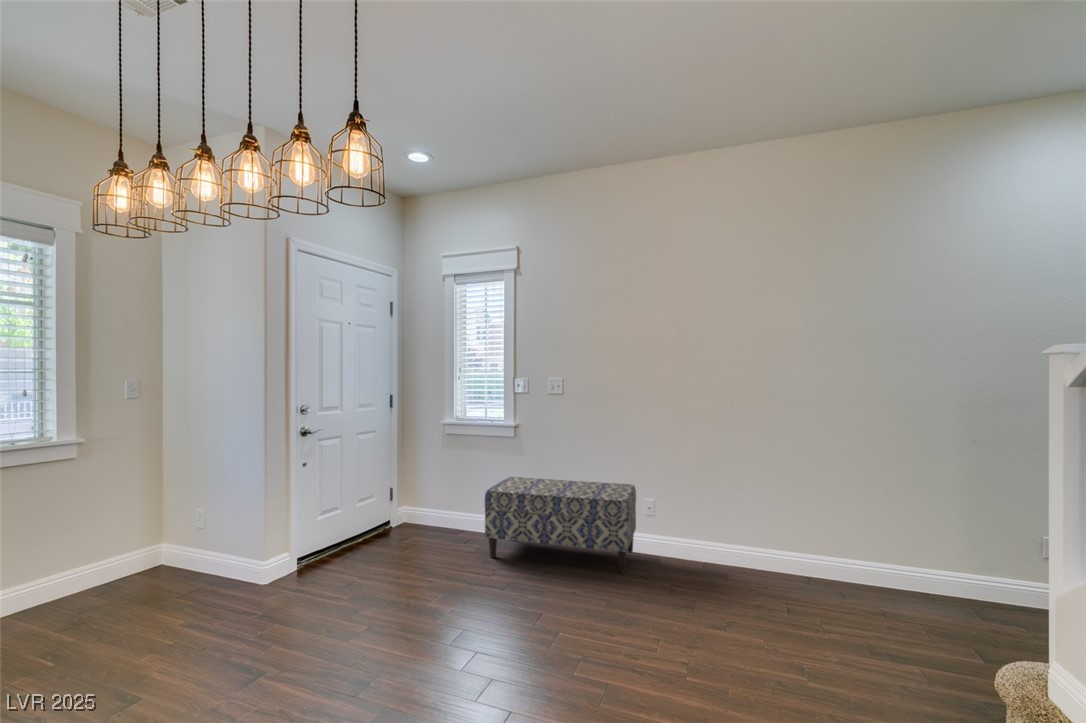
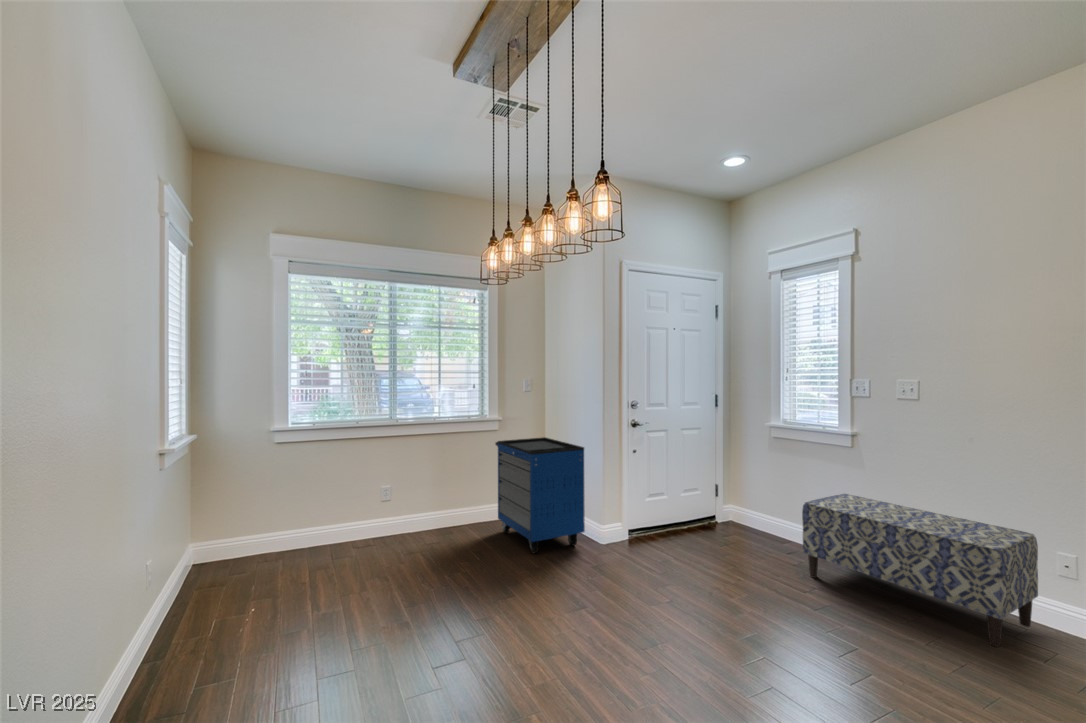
storage cabinet: none [76,462,242,629] -> present [495,437,585,553]

